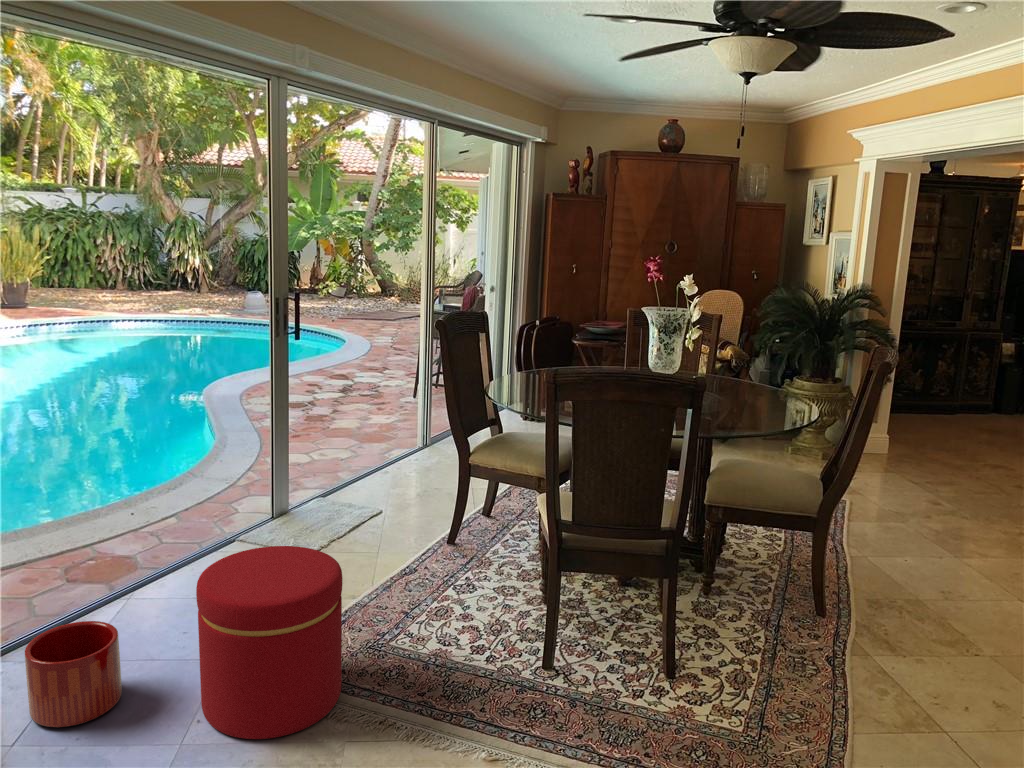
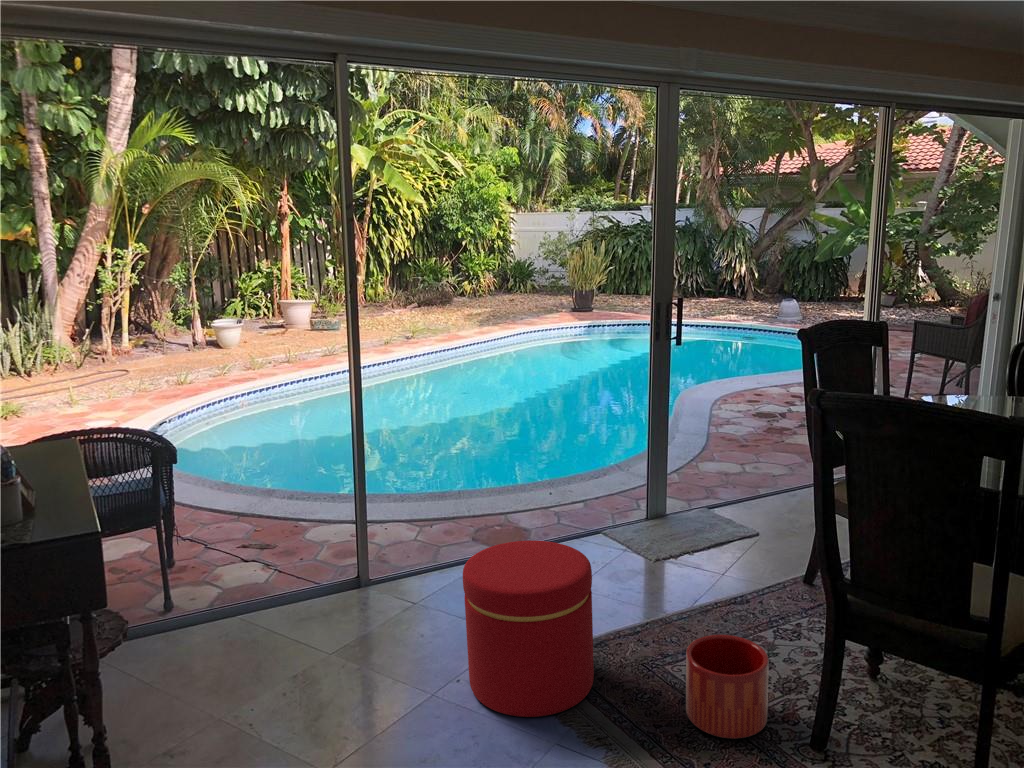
planter: present [25,621,122,727] -> present [686,635,769,739]

